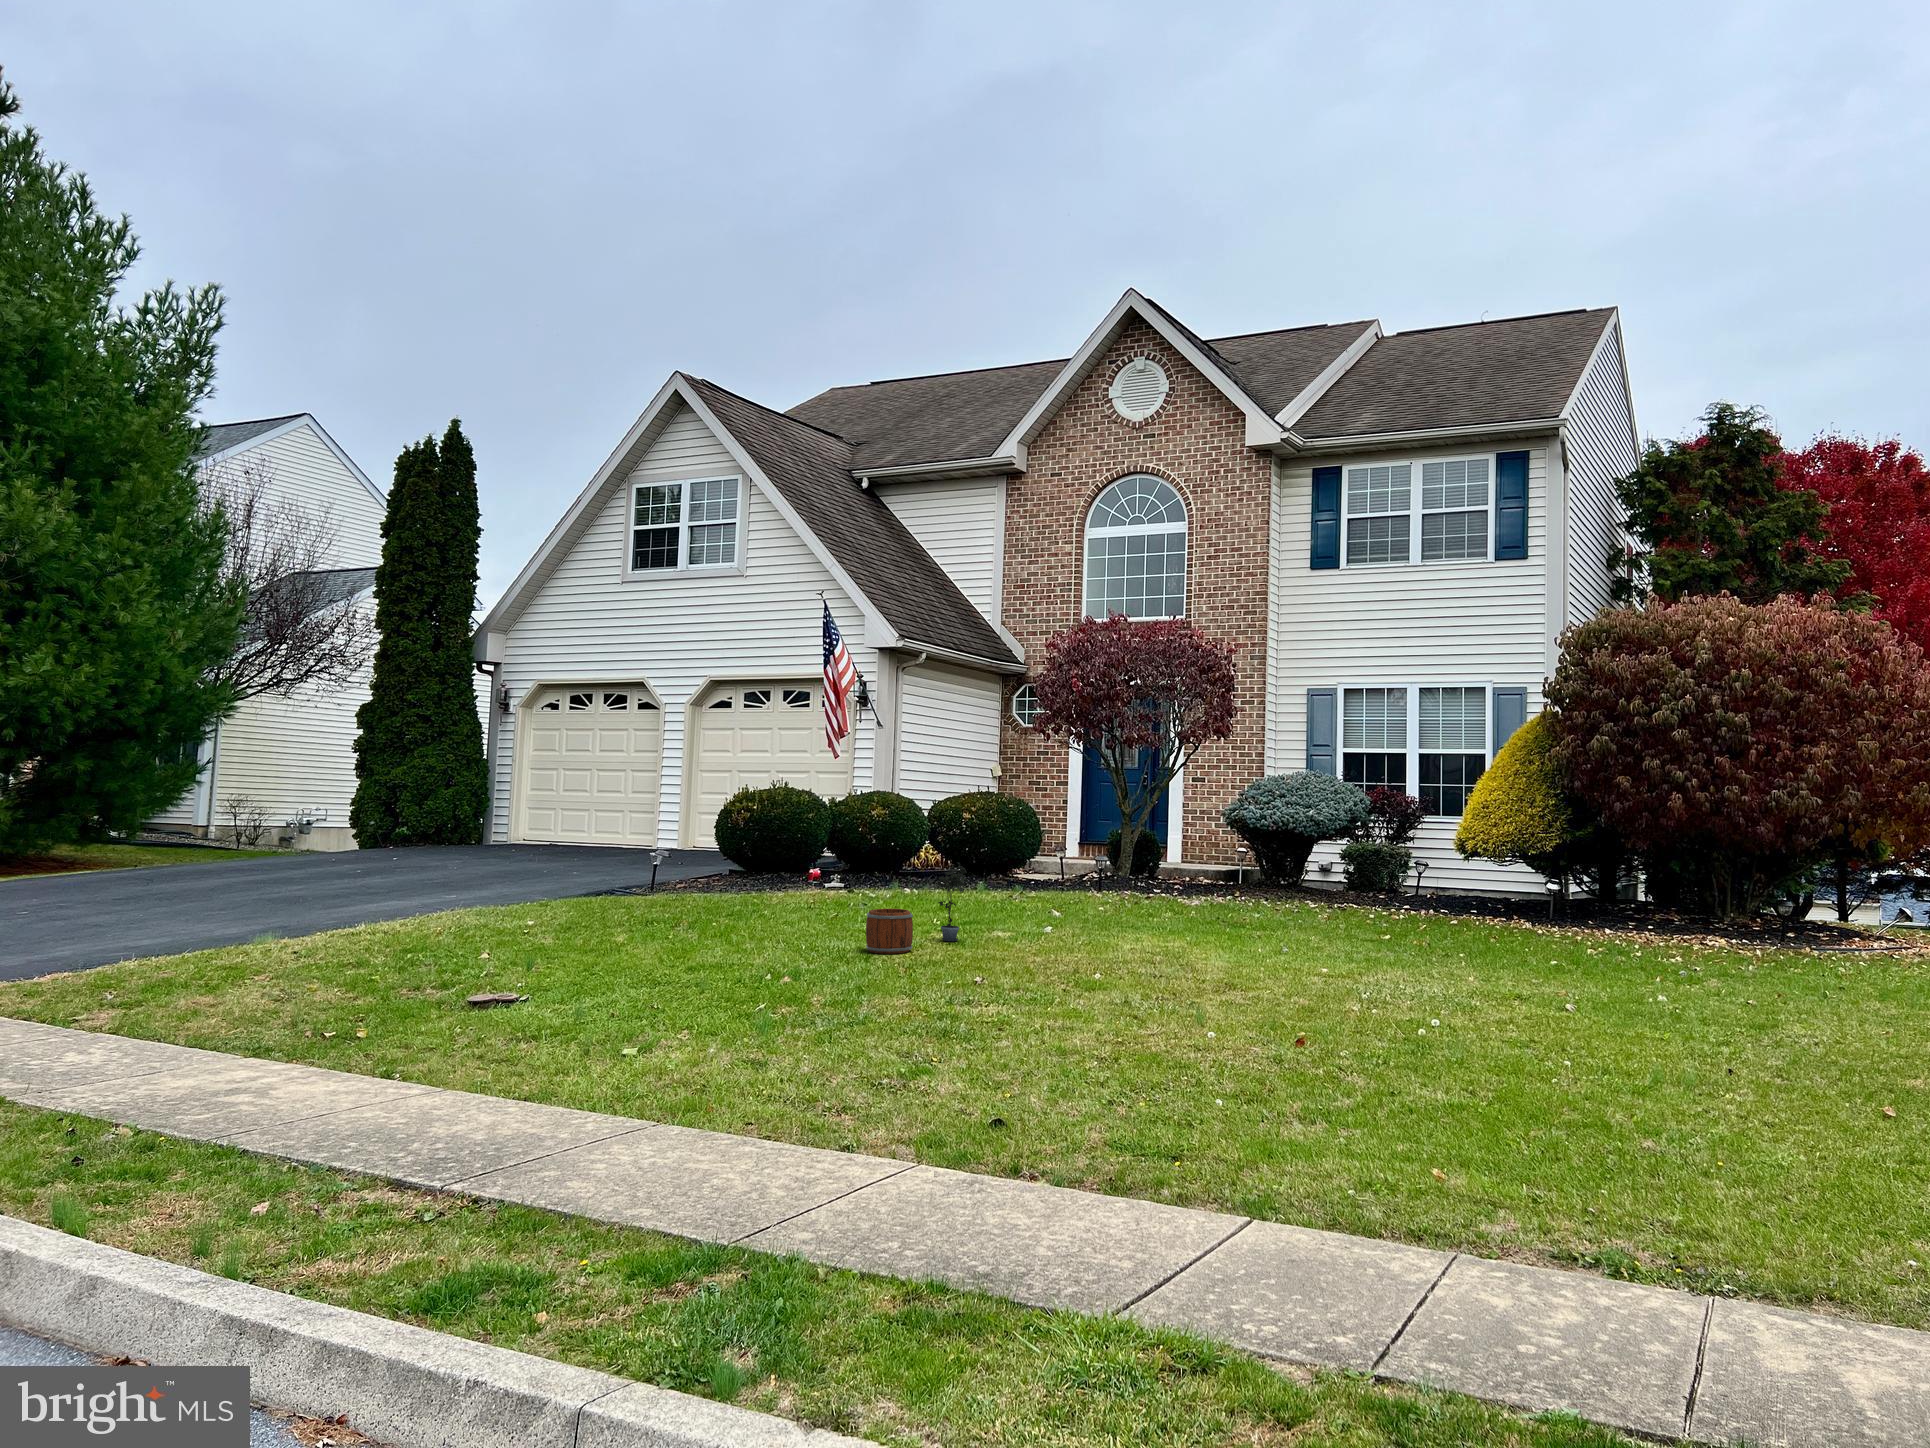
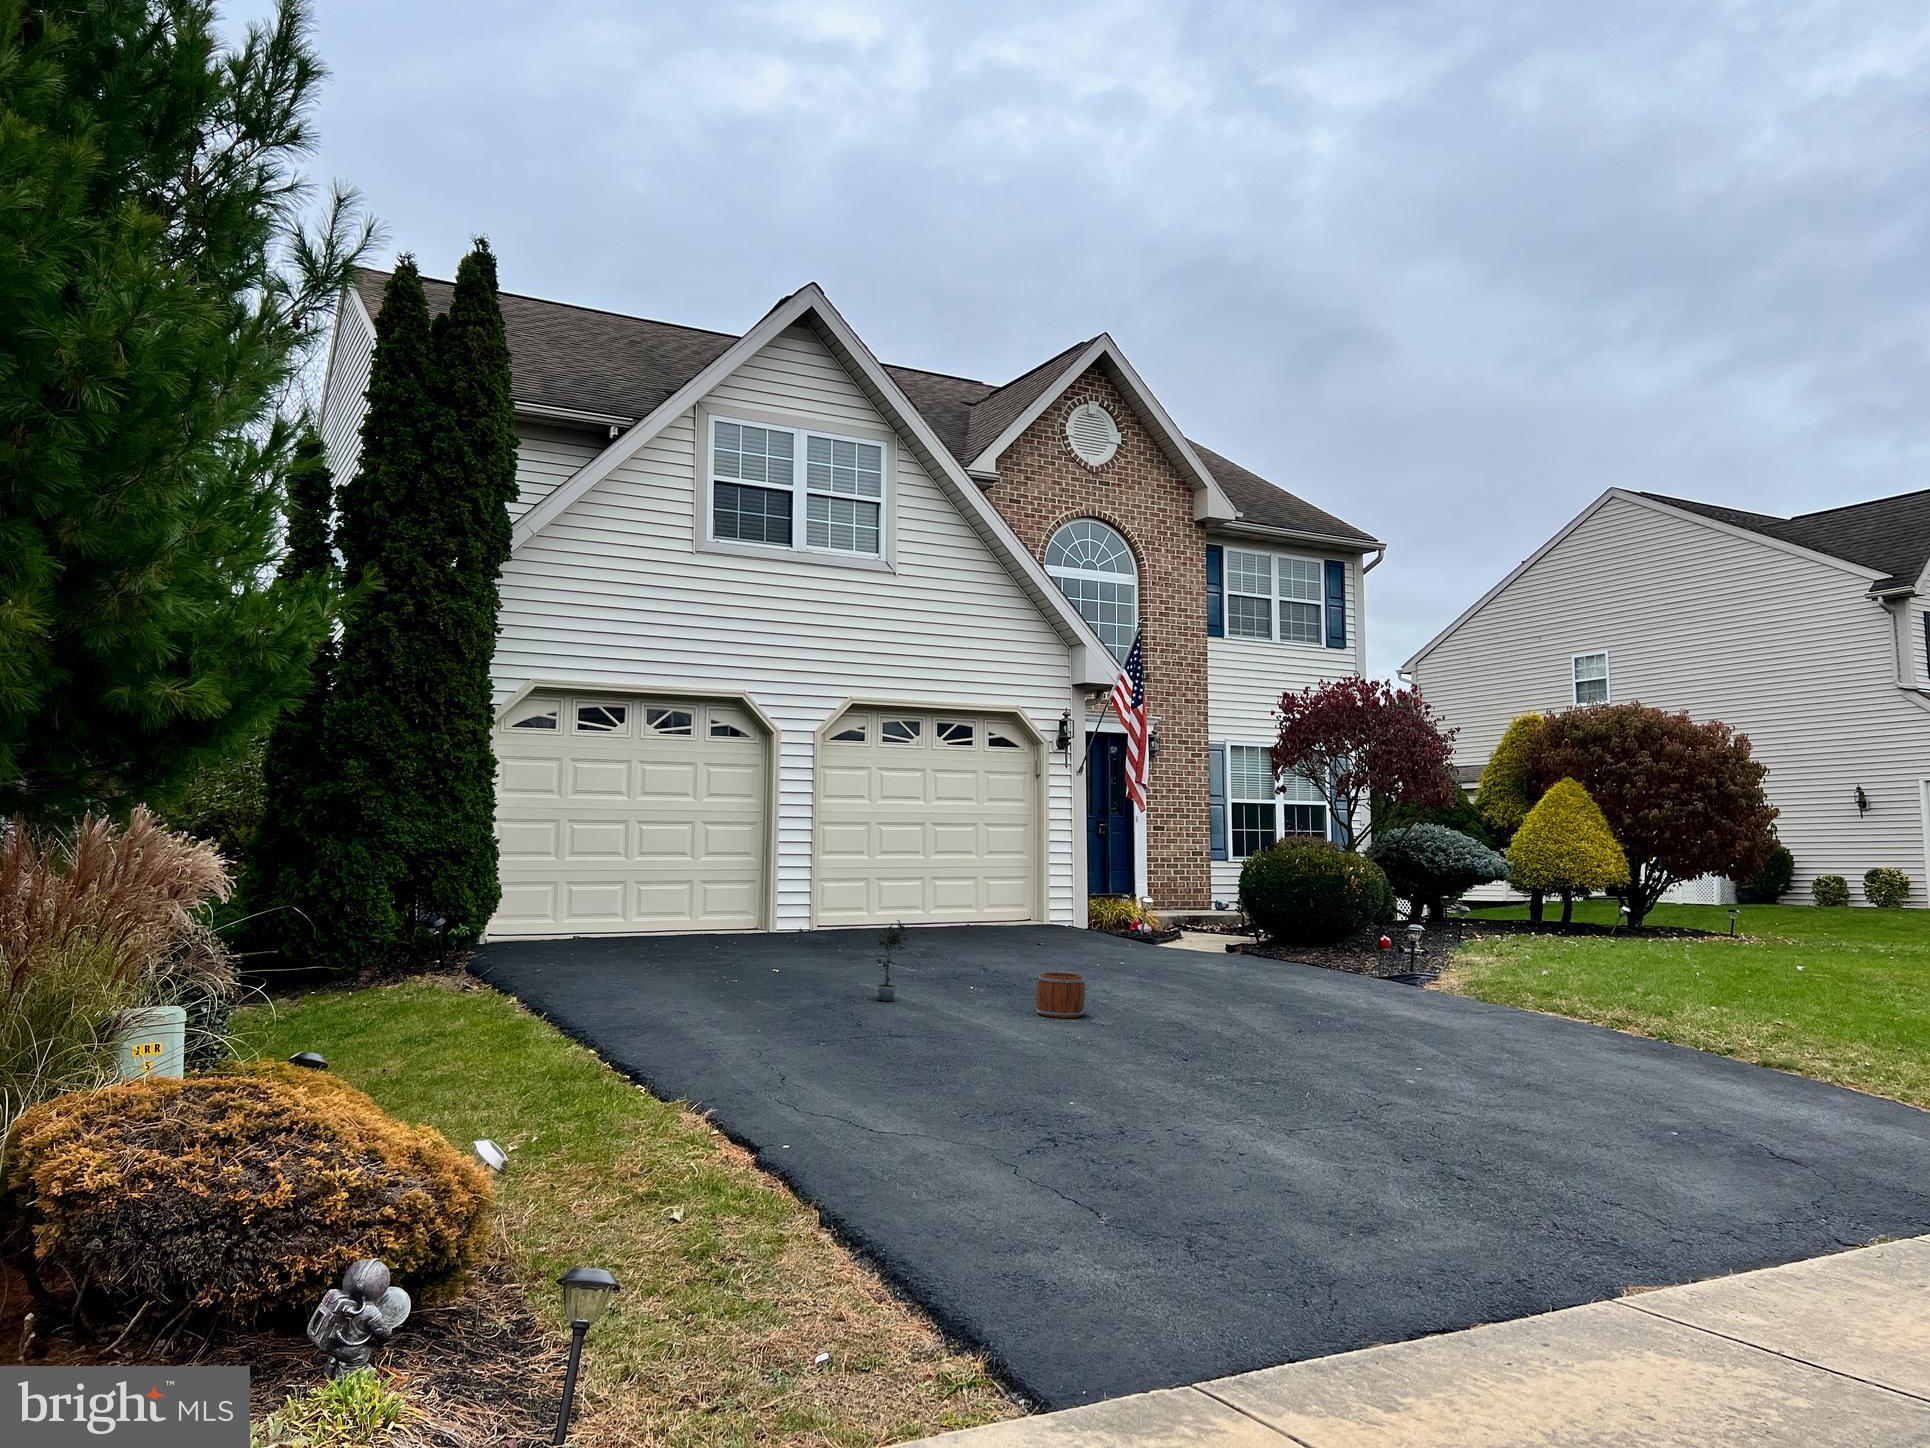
bucket: present [866,909,913,954] -> present [1036,972,1085,1018]

